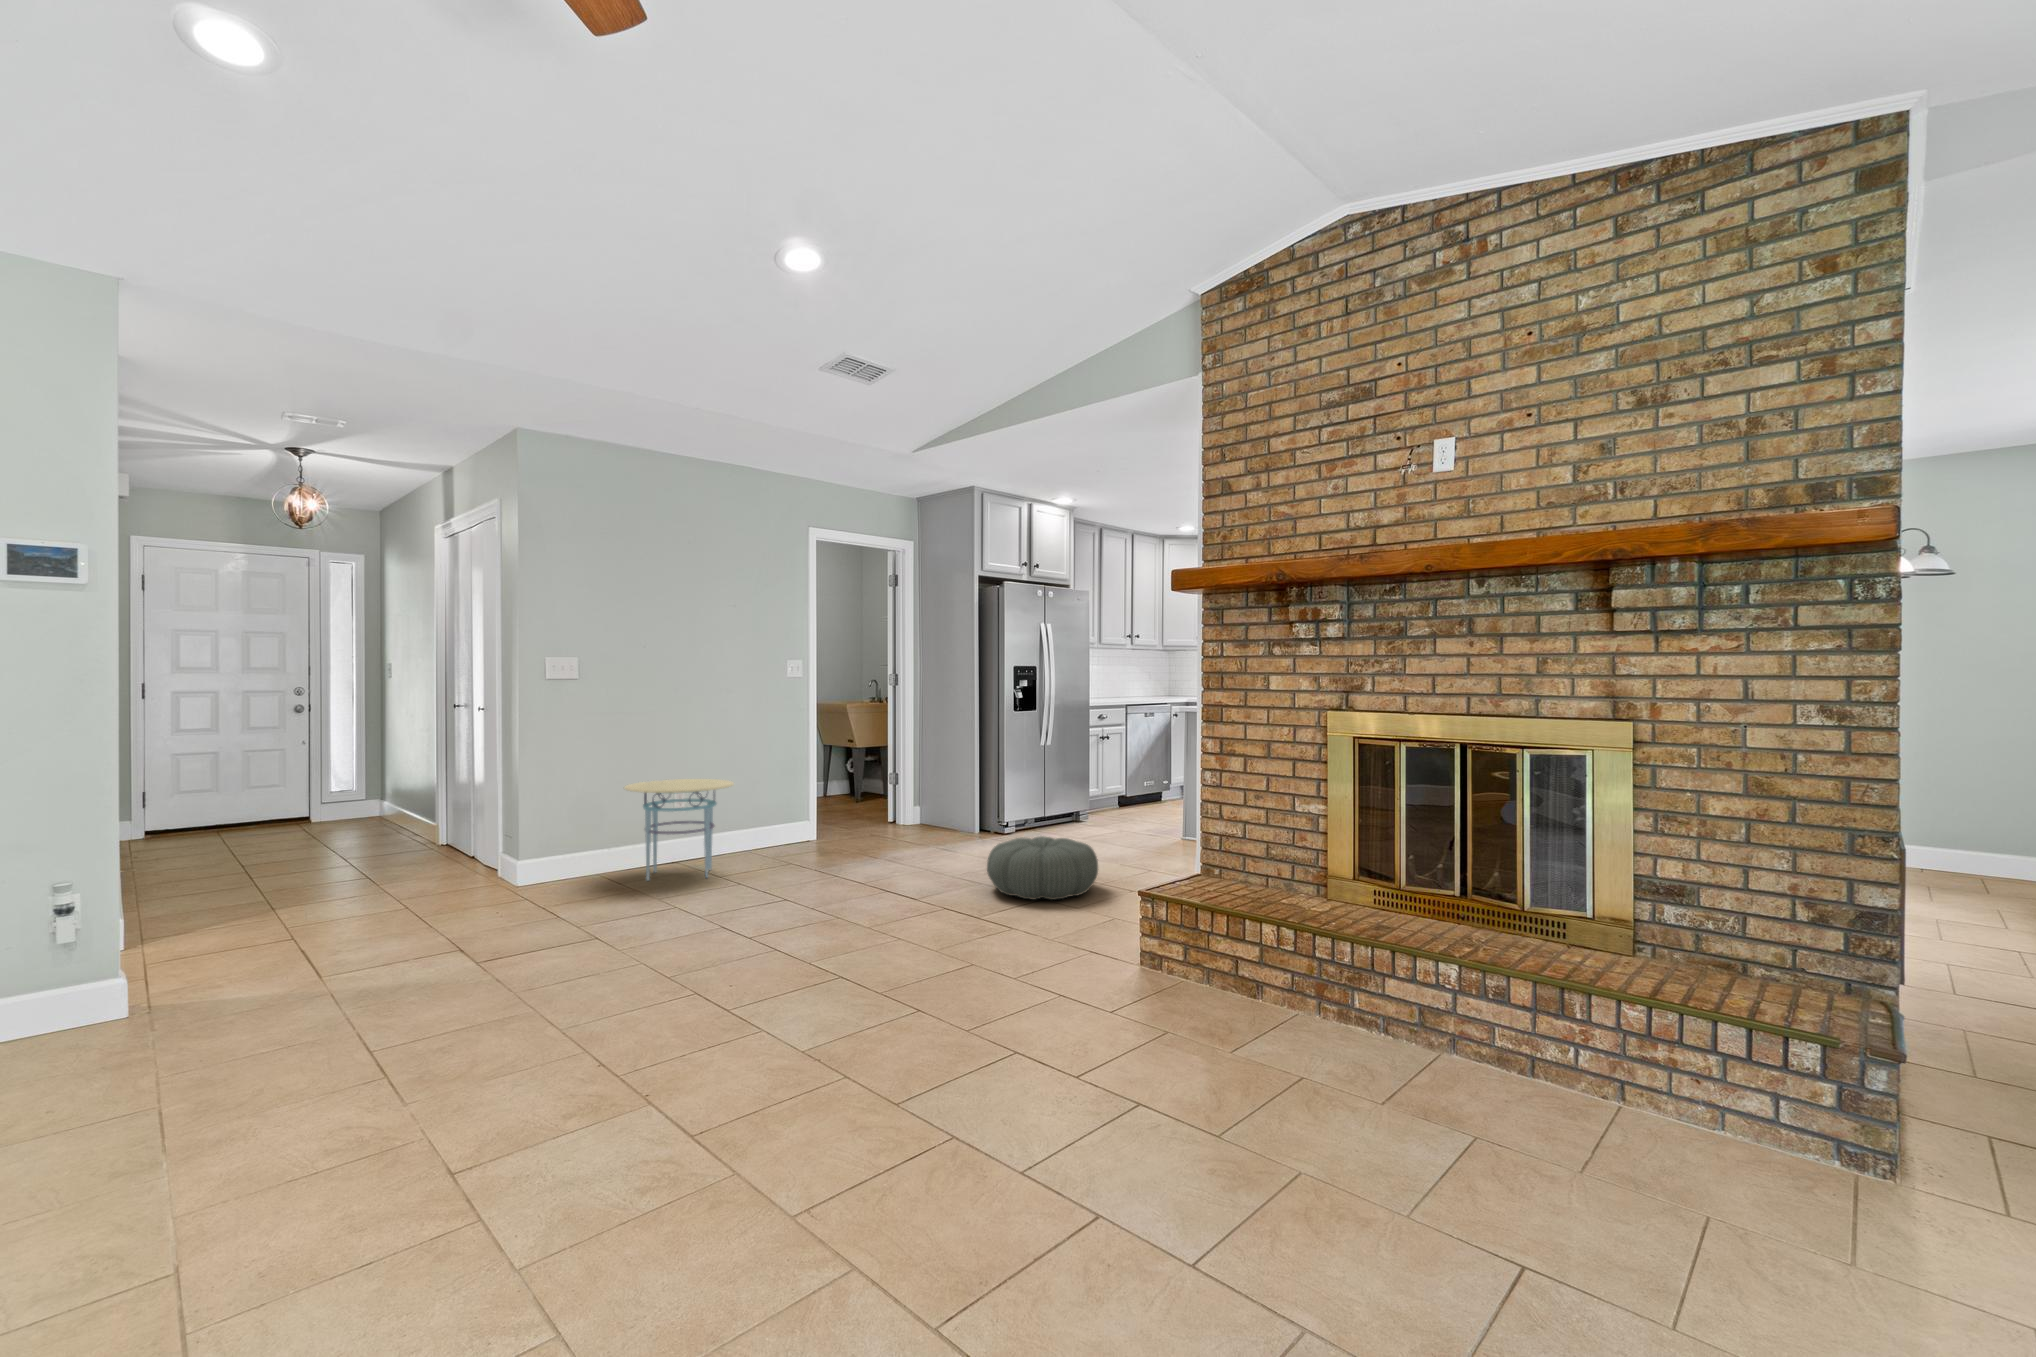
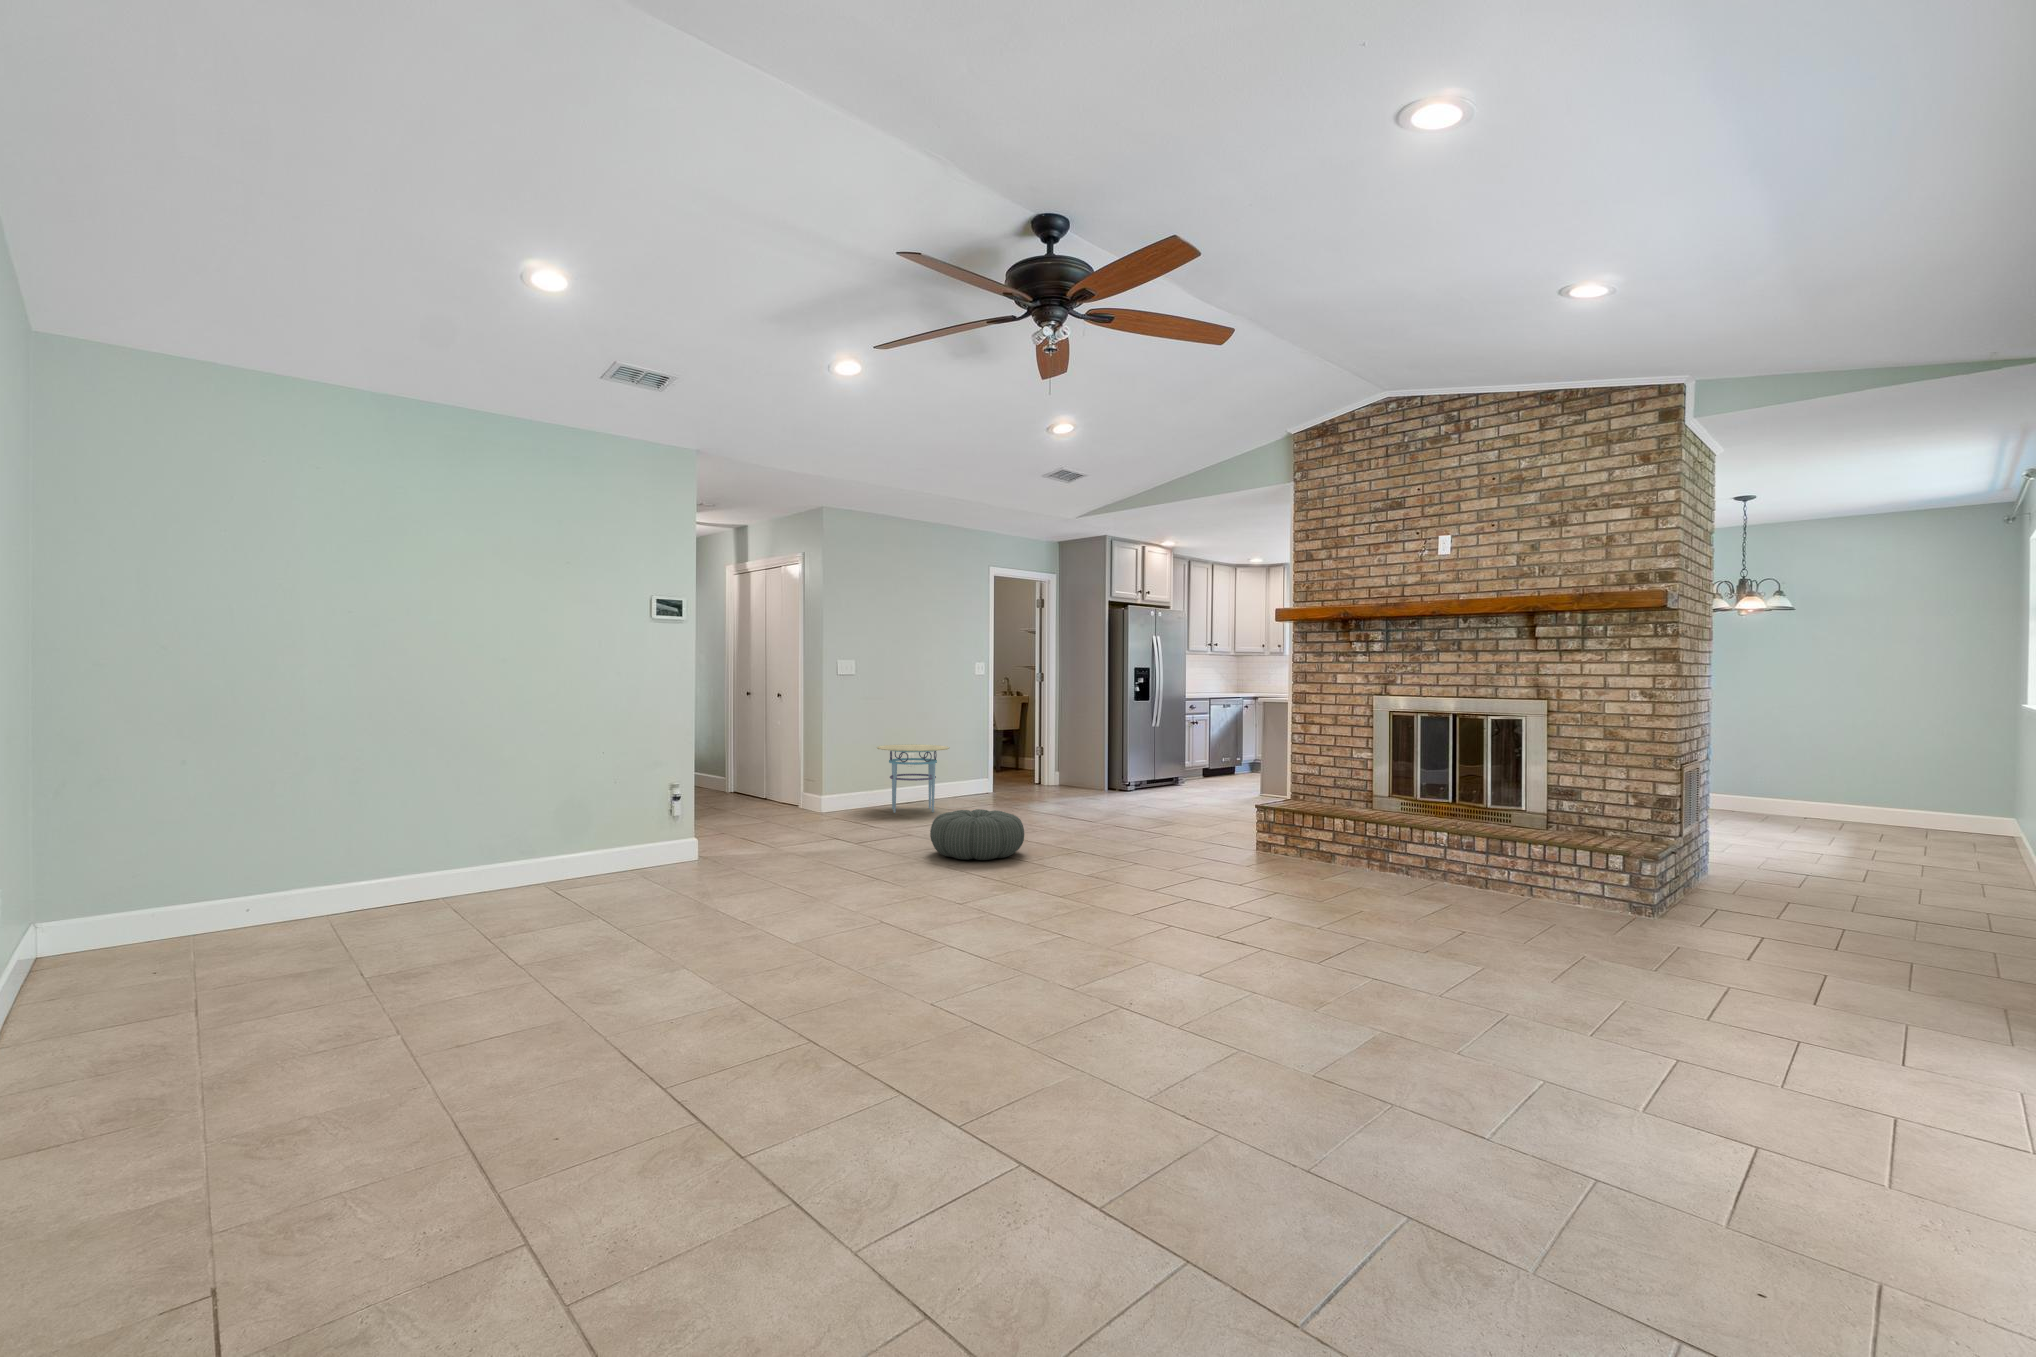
pouf: present [987,836,1098,900] -> present [930,809,1024,860]

